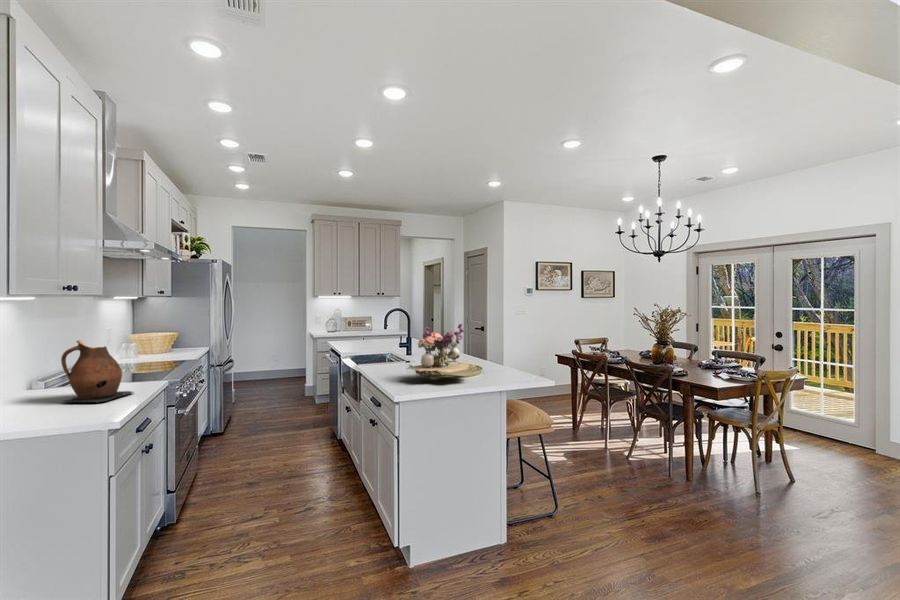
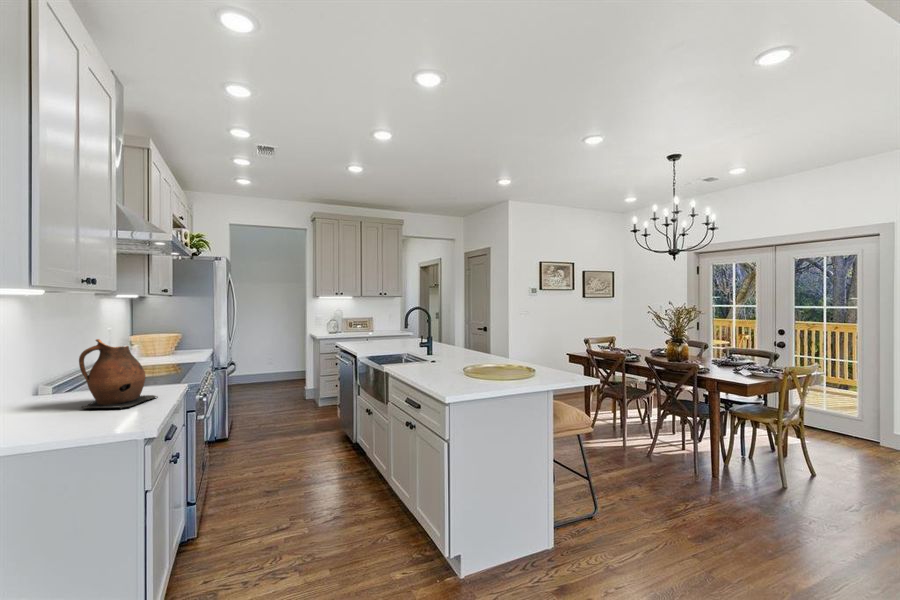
flower arrangement: present [406,323,473,379] -> none [450,319,520,379]

